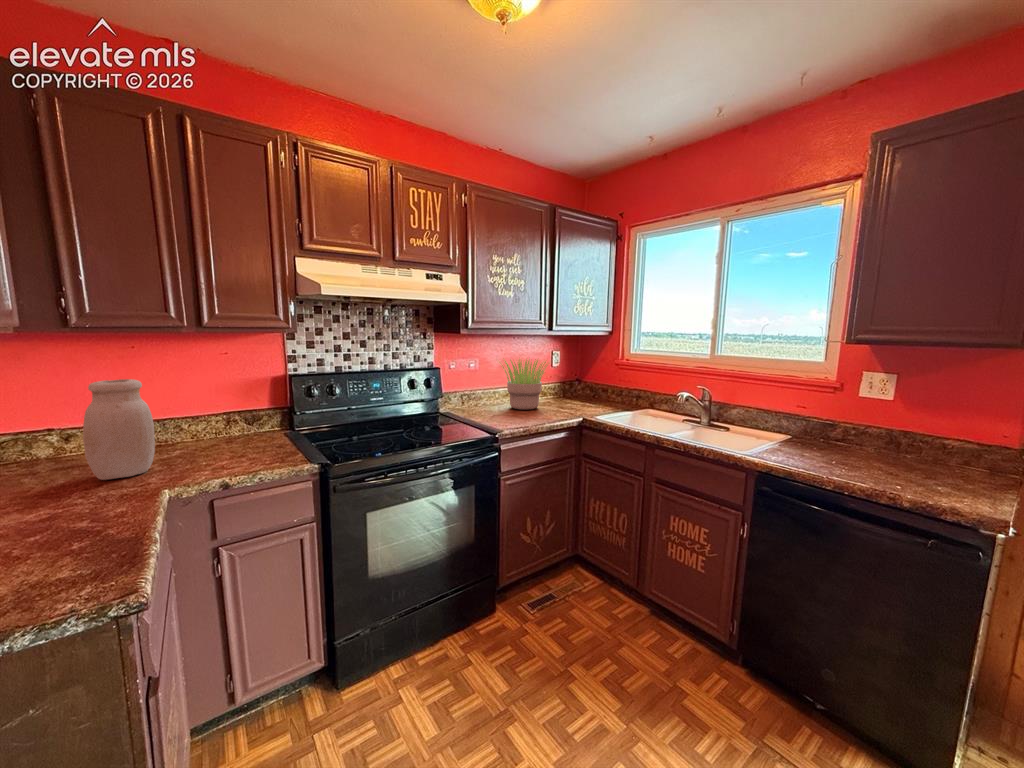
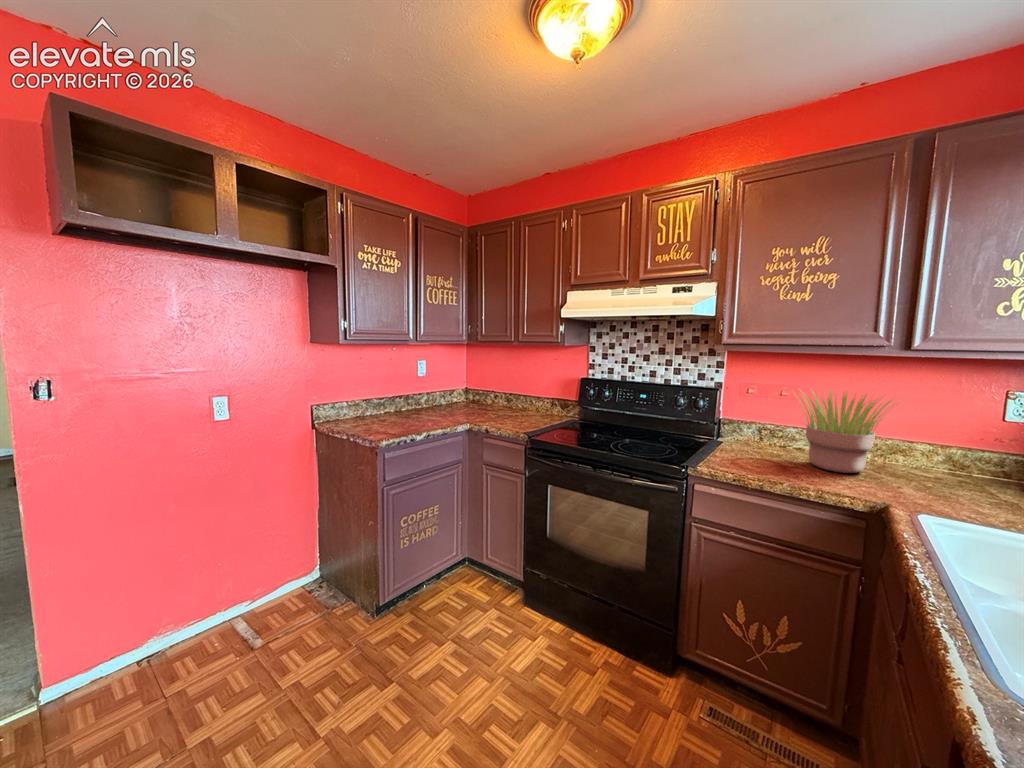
jar: present [83,379,155,480] -> none [467,368,492,417]

